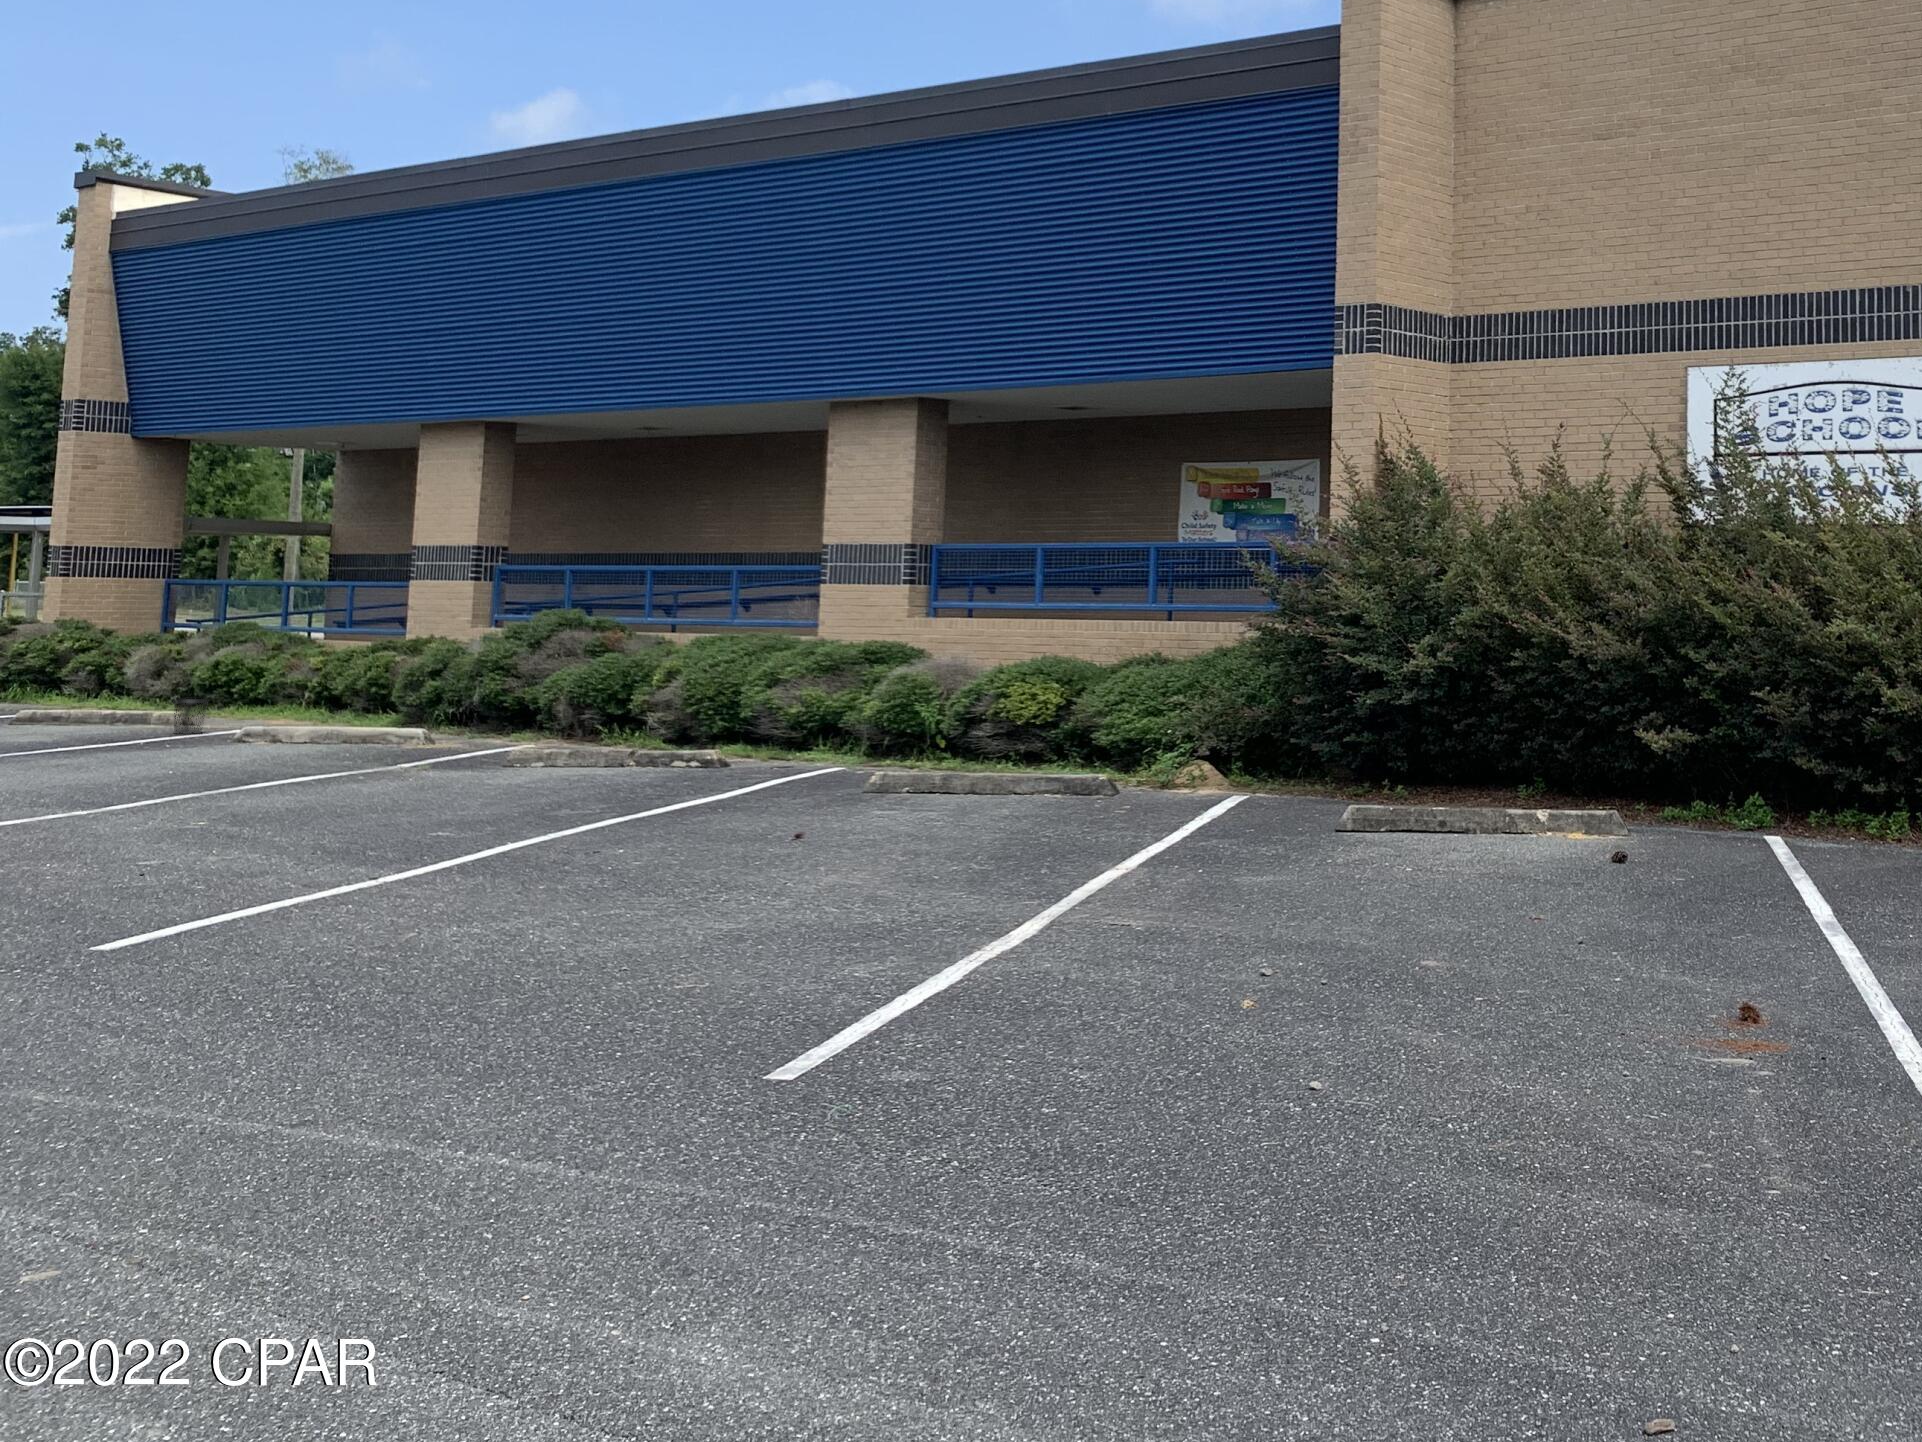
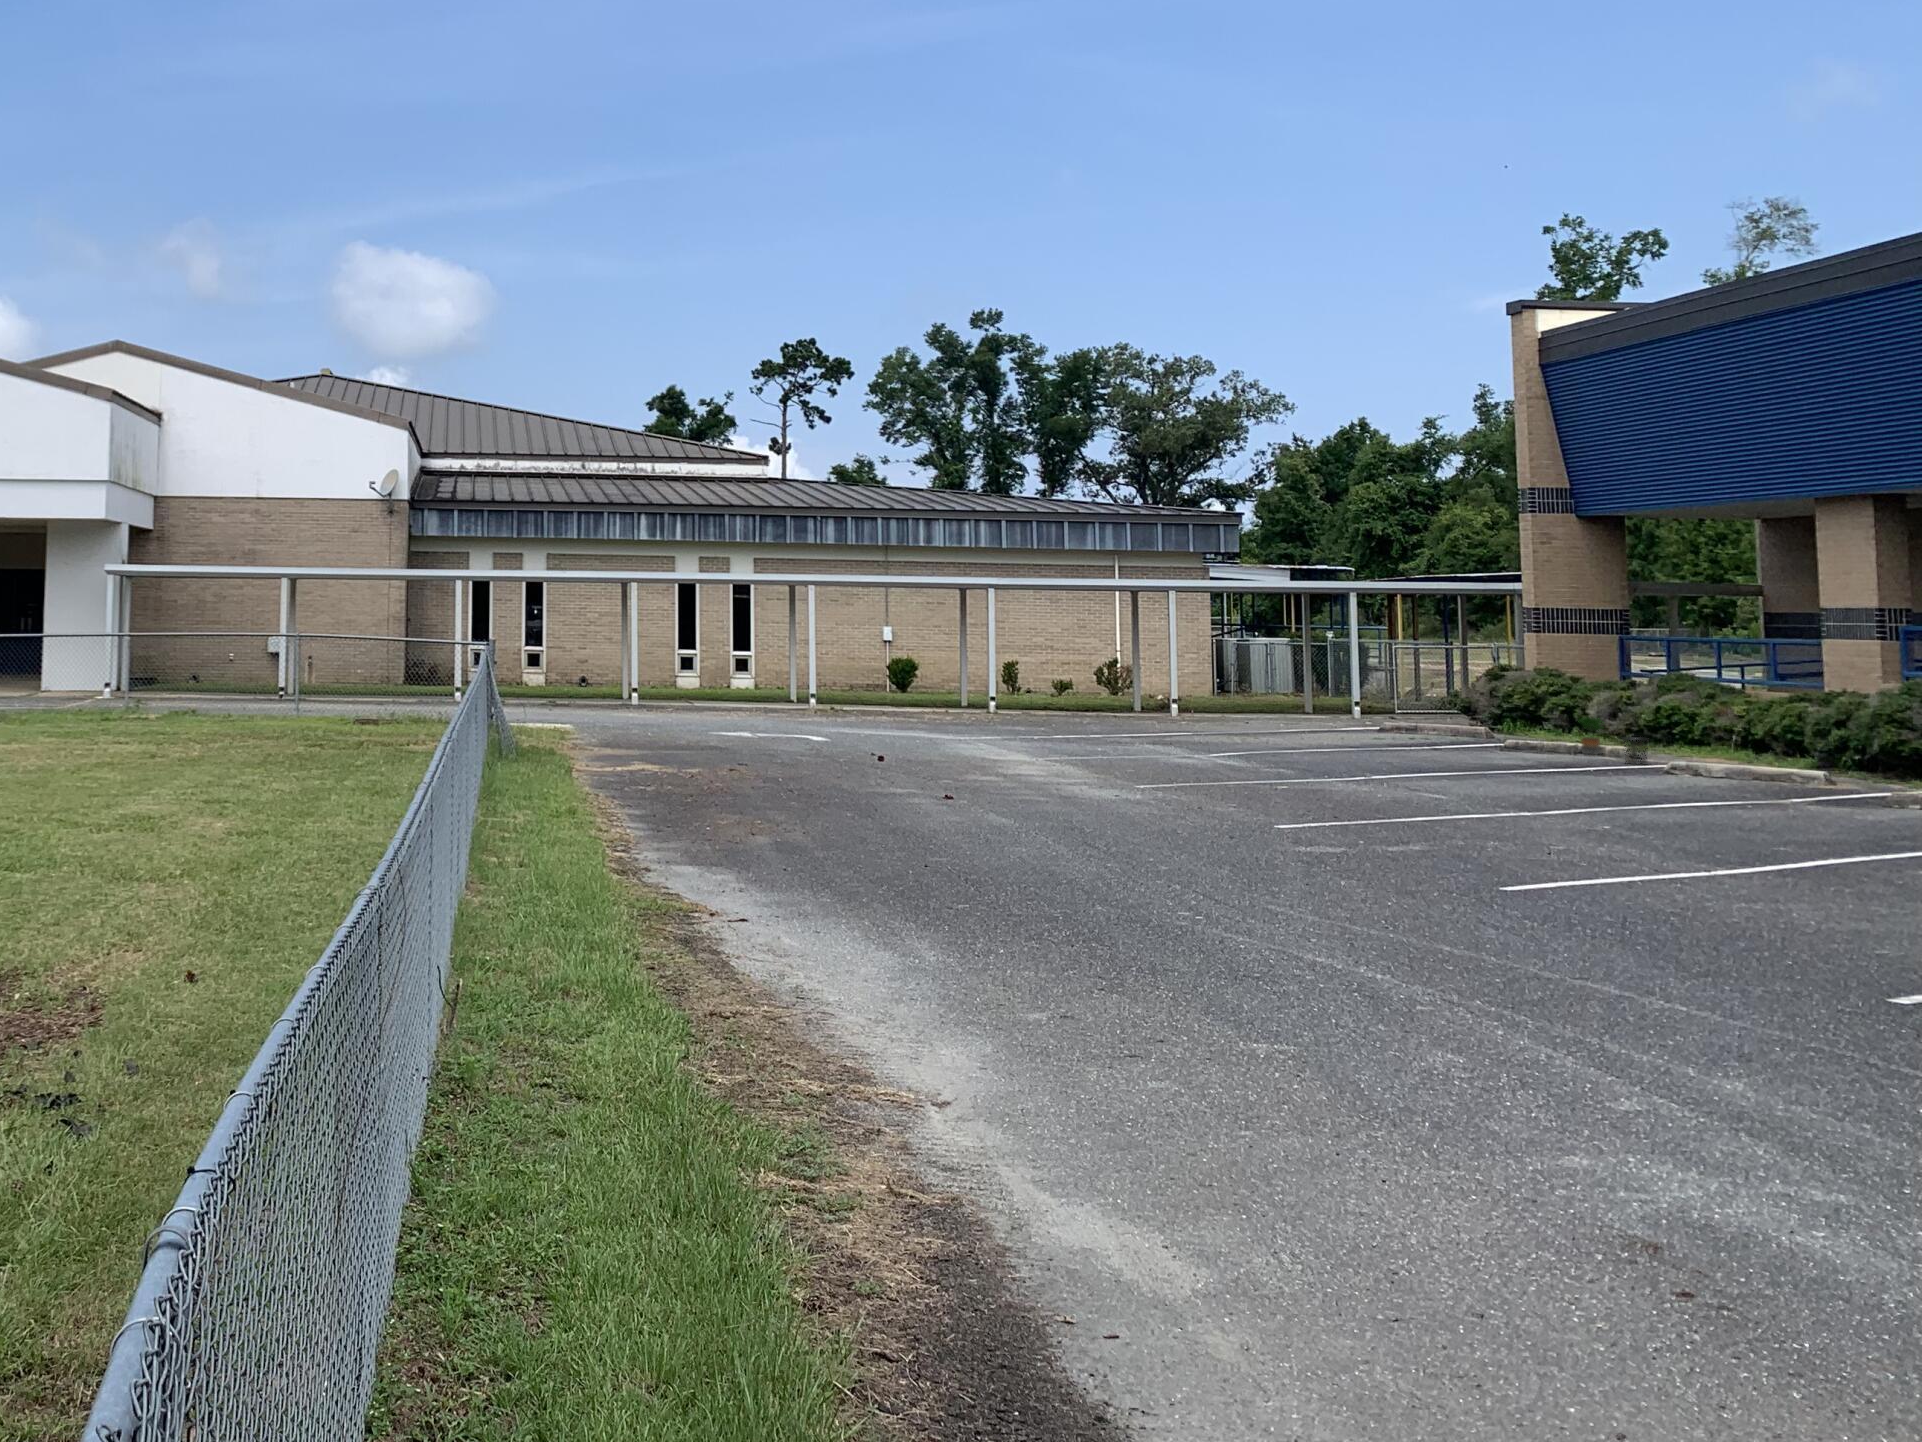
potted tree: none [114,677,150,725] -> present [1579,717,1604,754]

